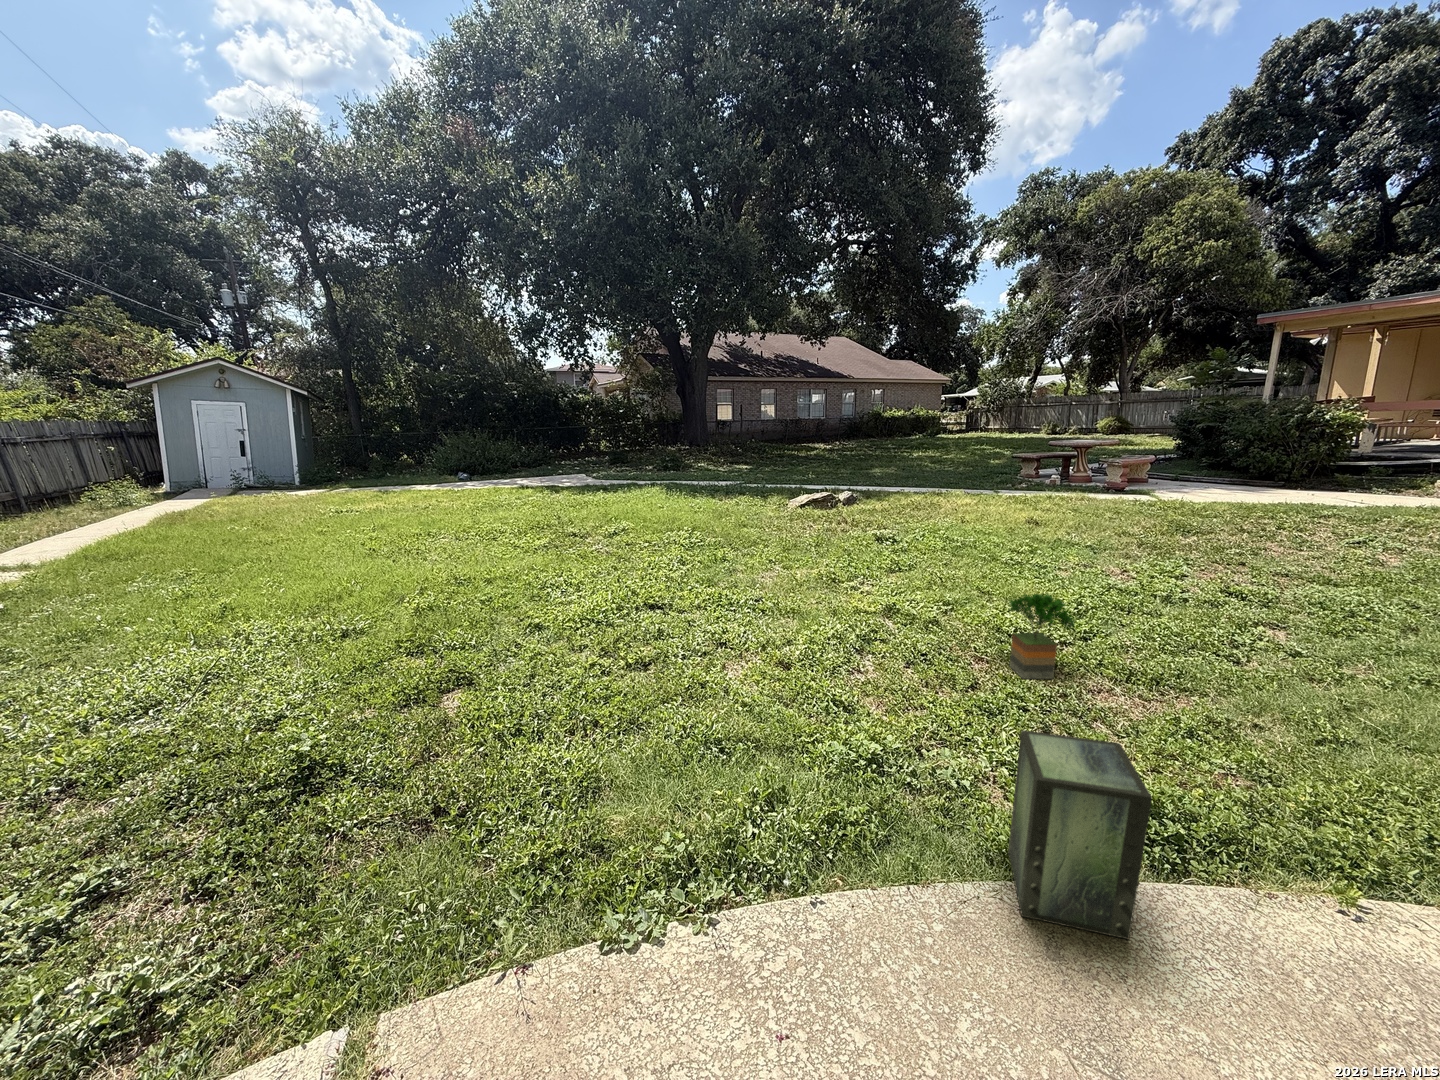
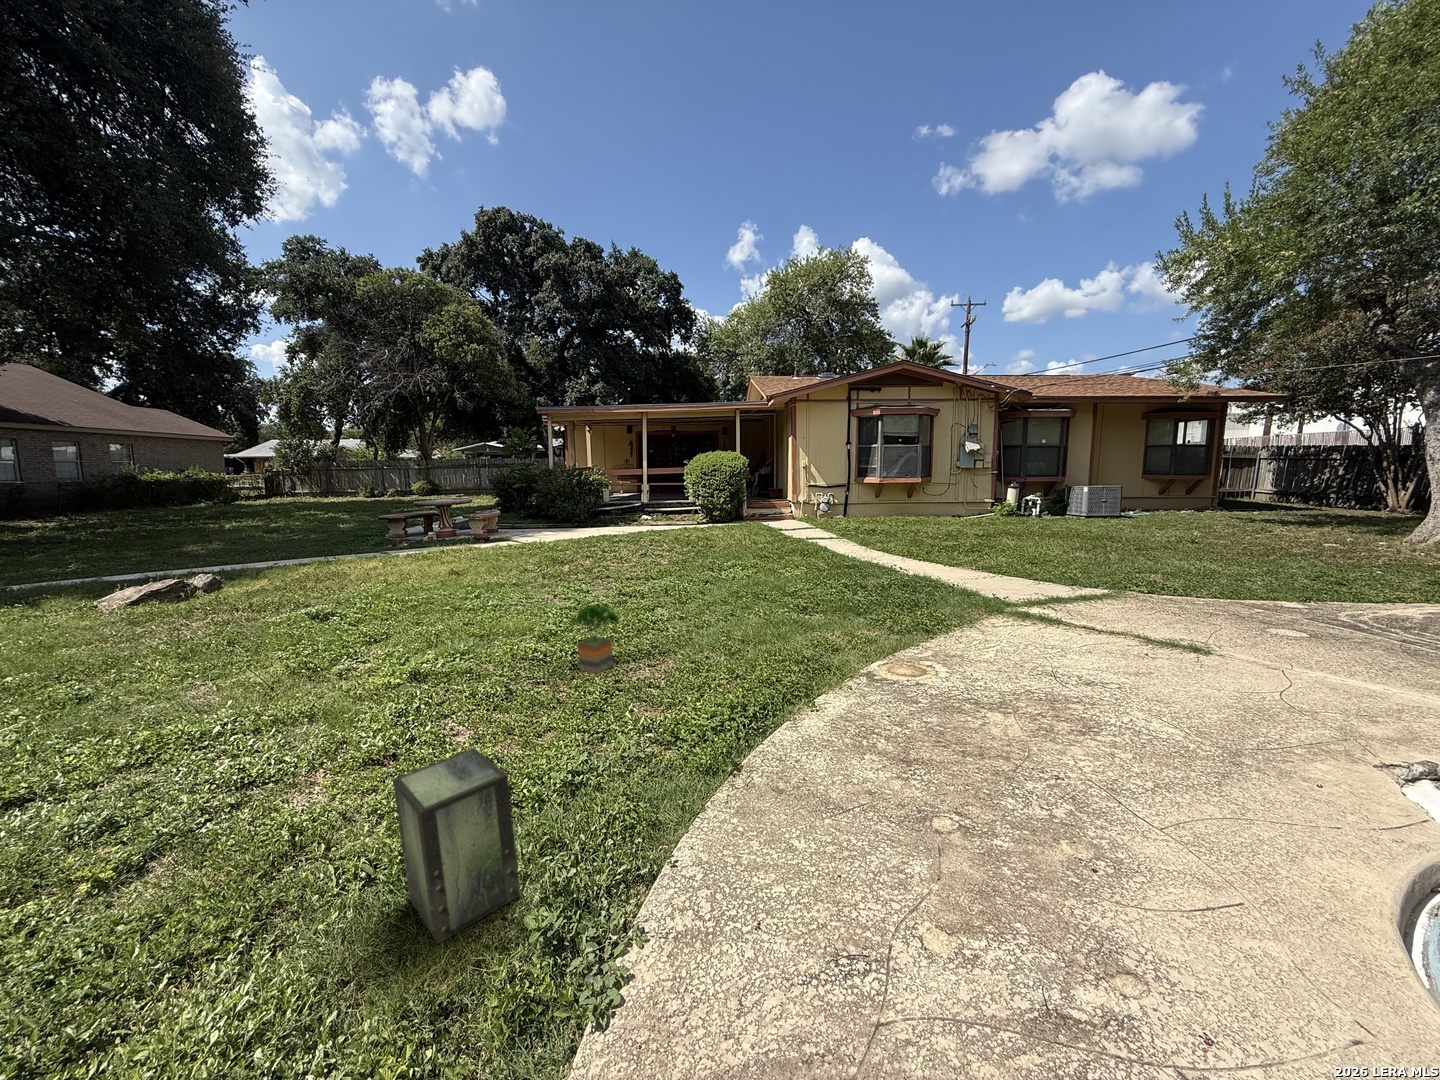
storage box: present [1008,730,1152,939] -> present [393,748,520,944]

